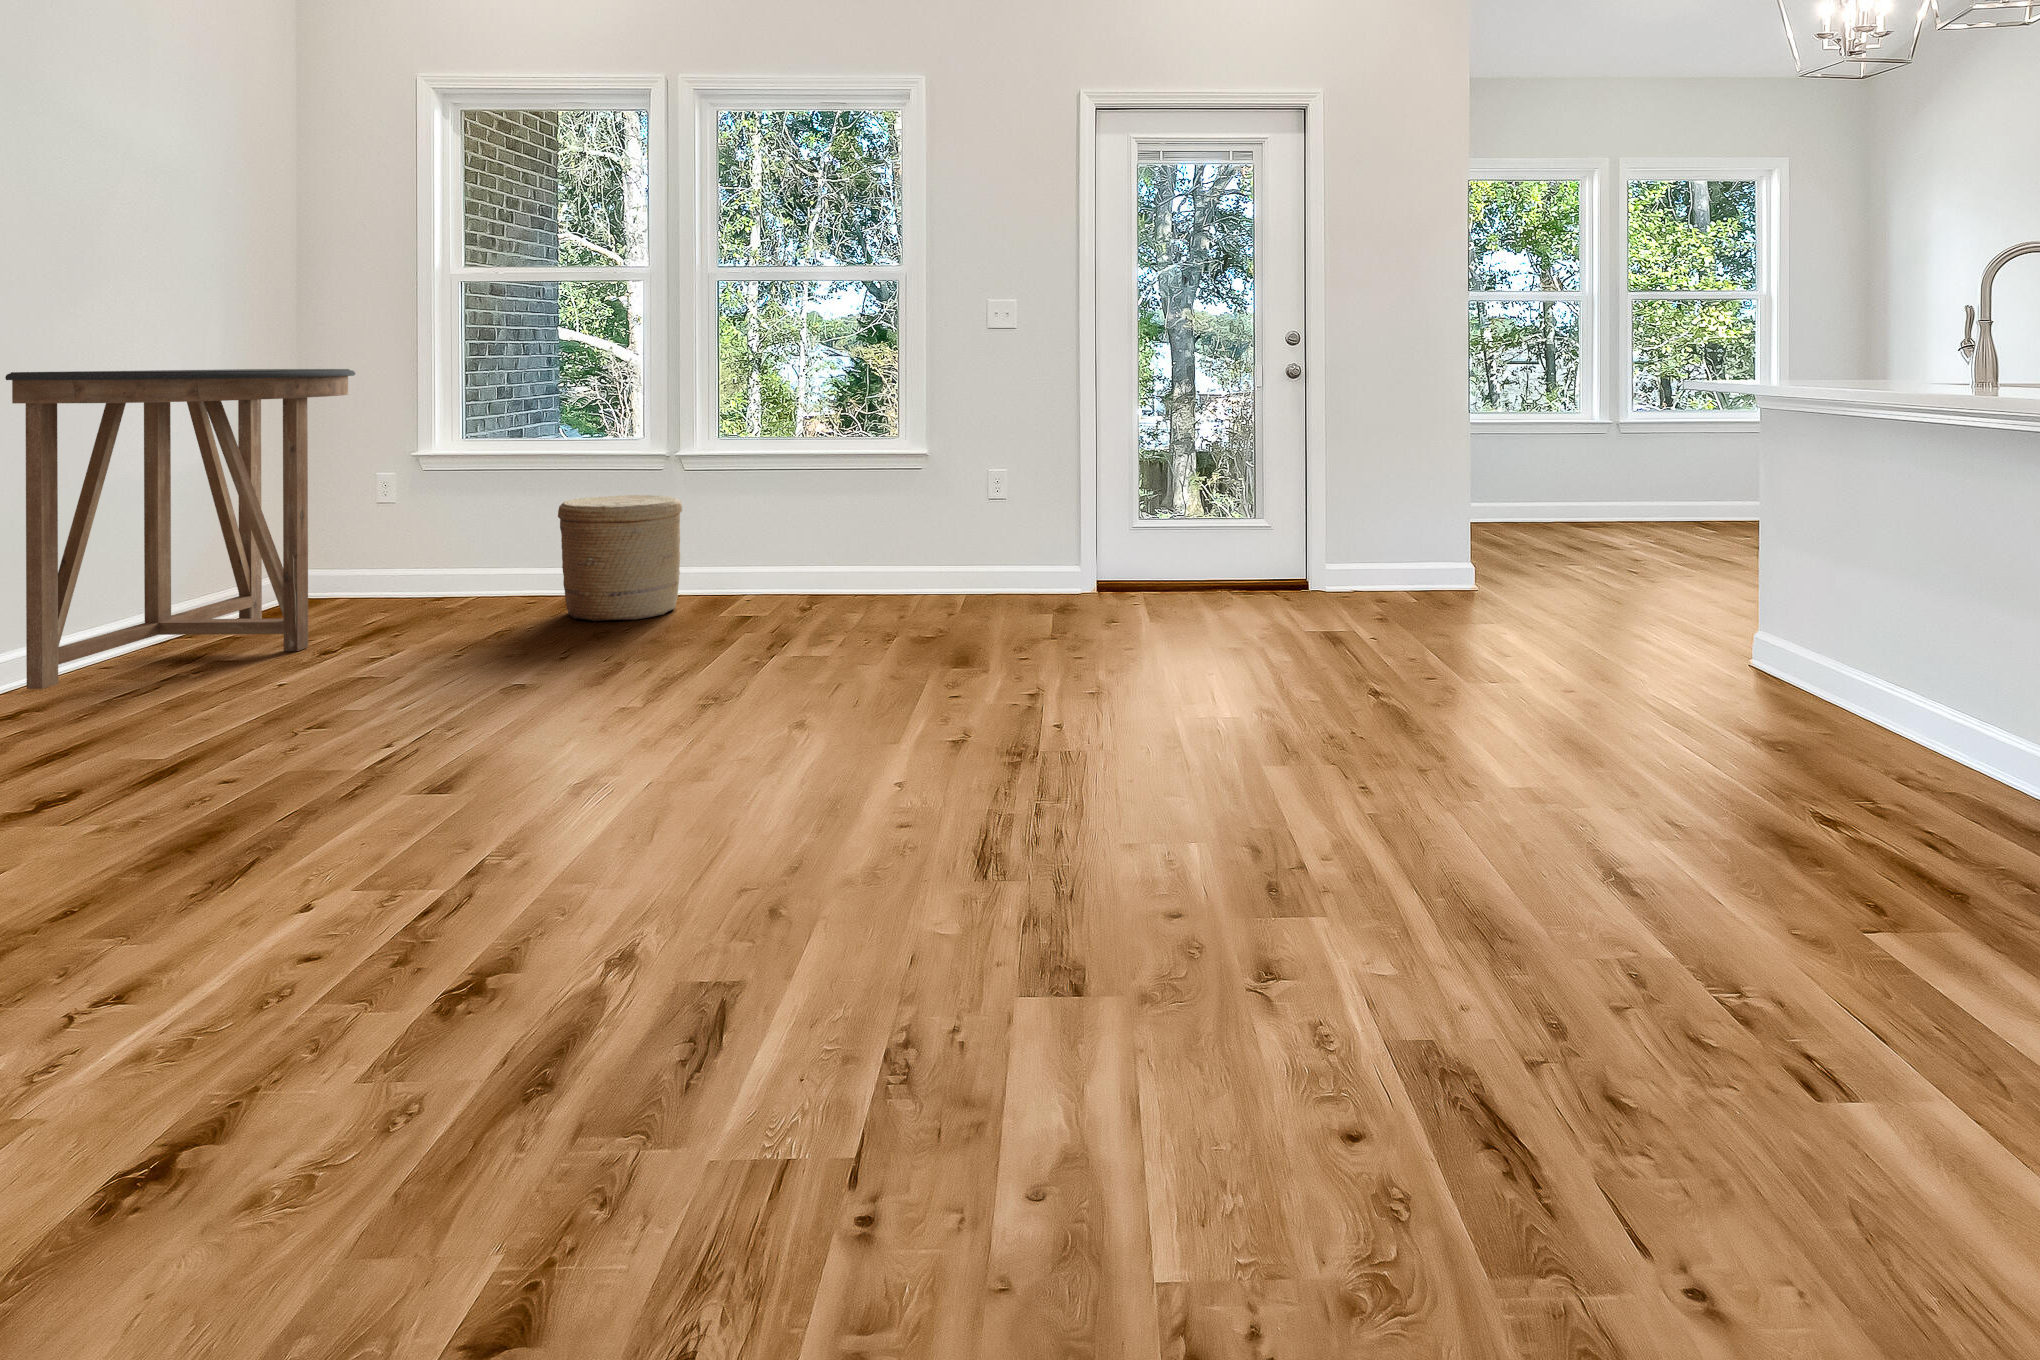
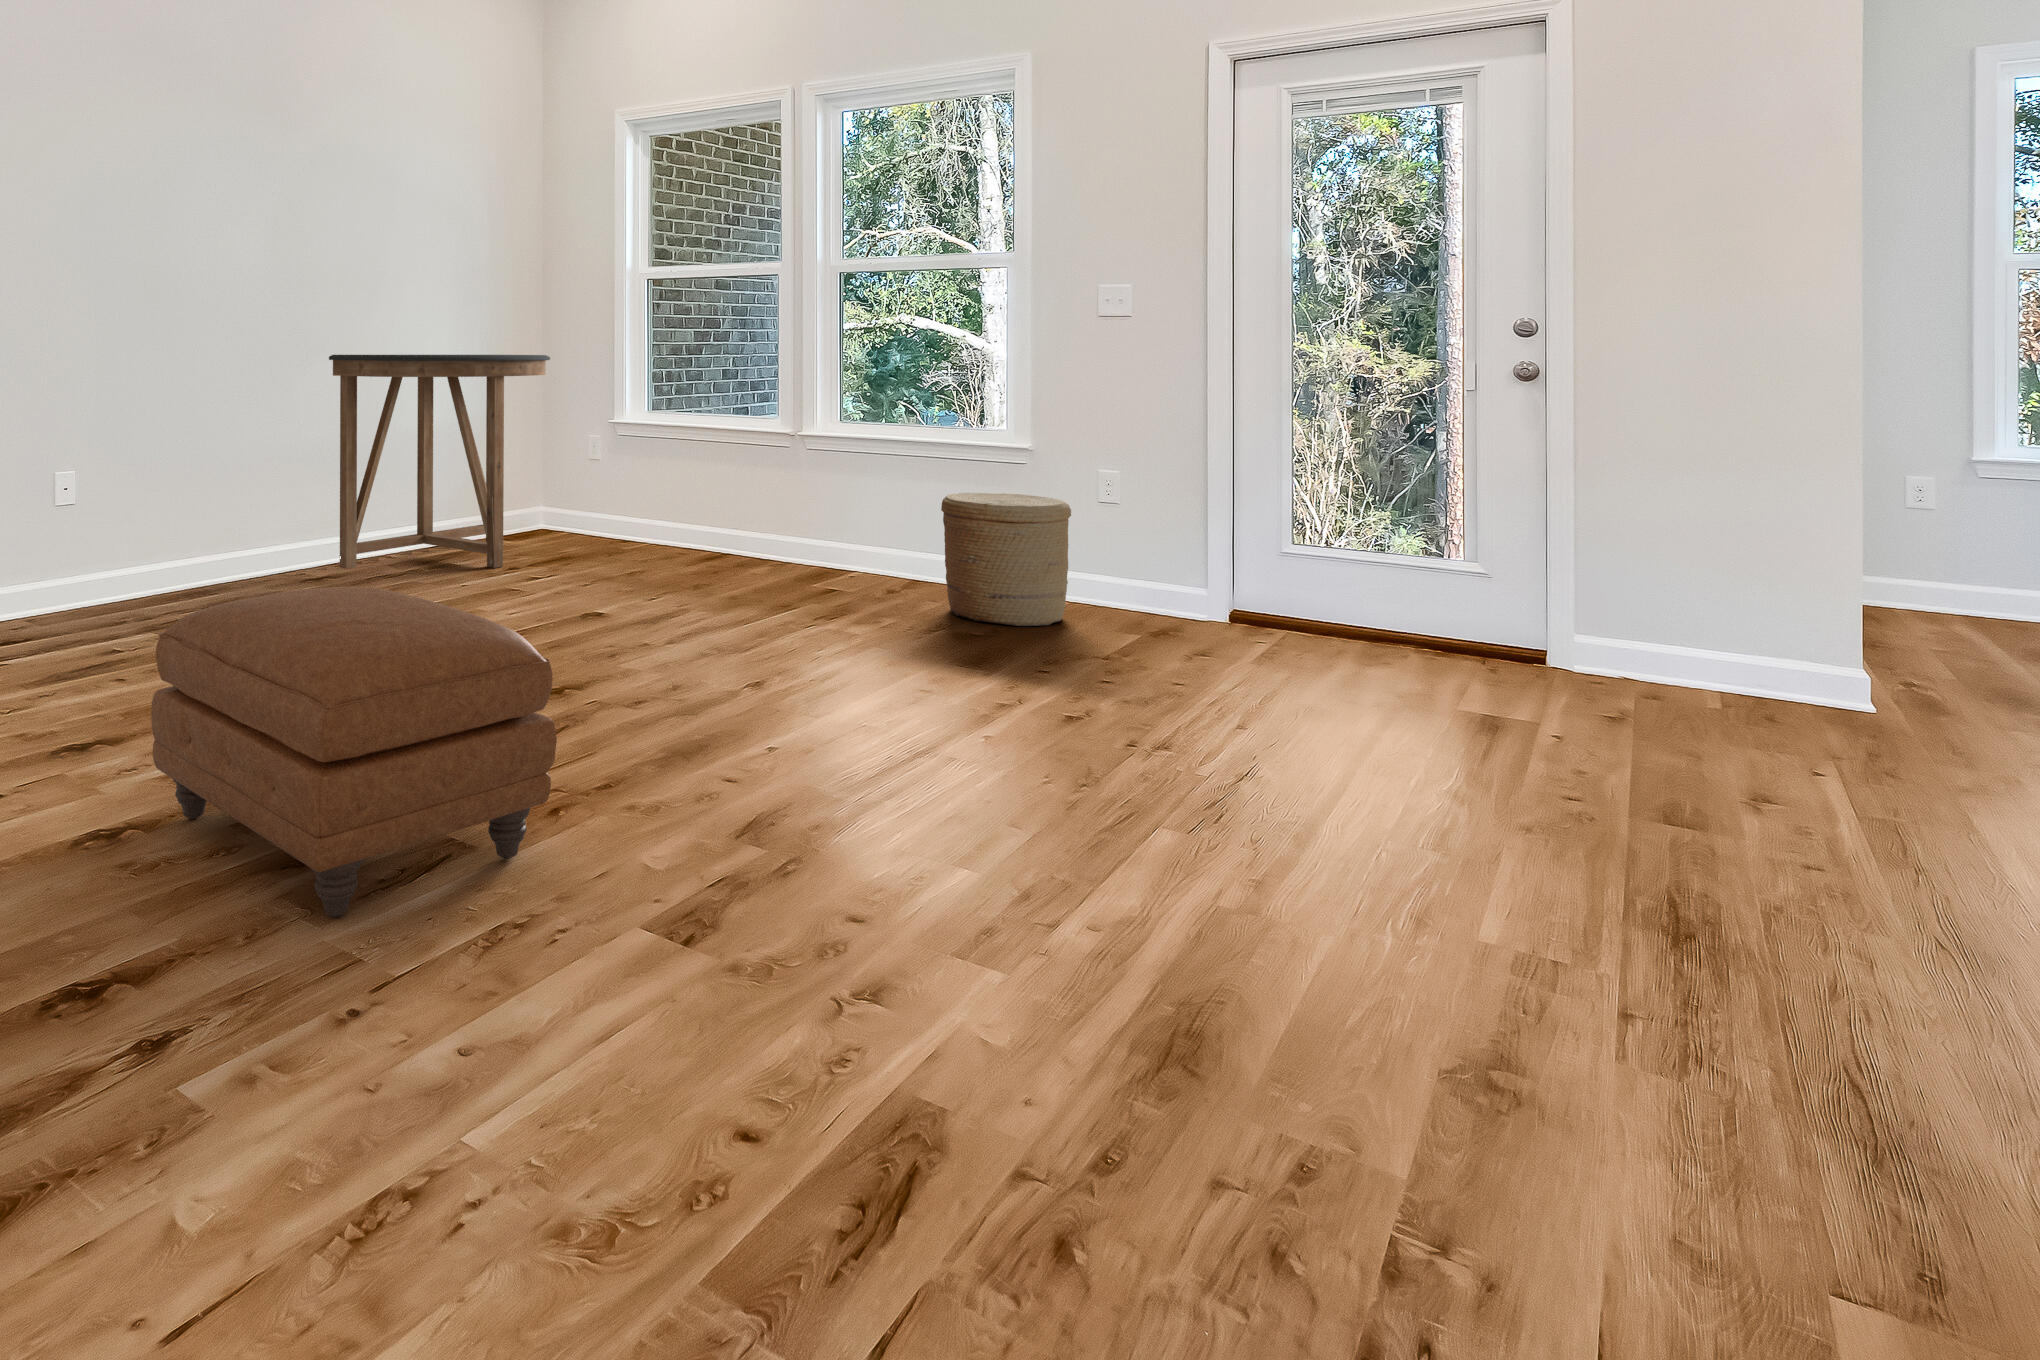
woven basket: present [558,495,682,621] -> present [941,493,1071,626]
ottoman: none [200,686,846,1131] -> present [151,586,557,917]

